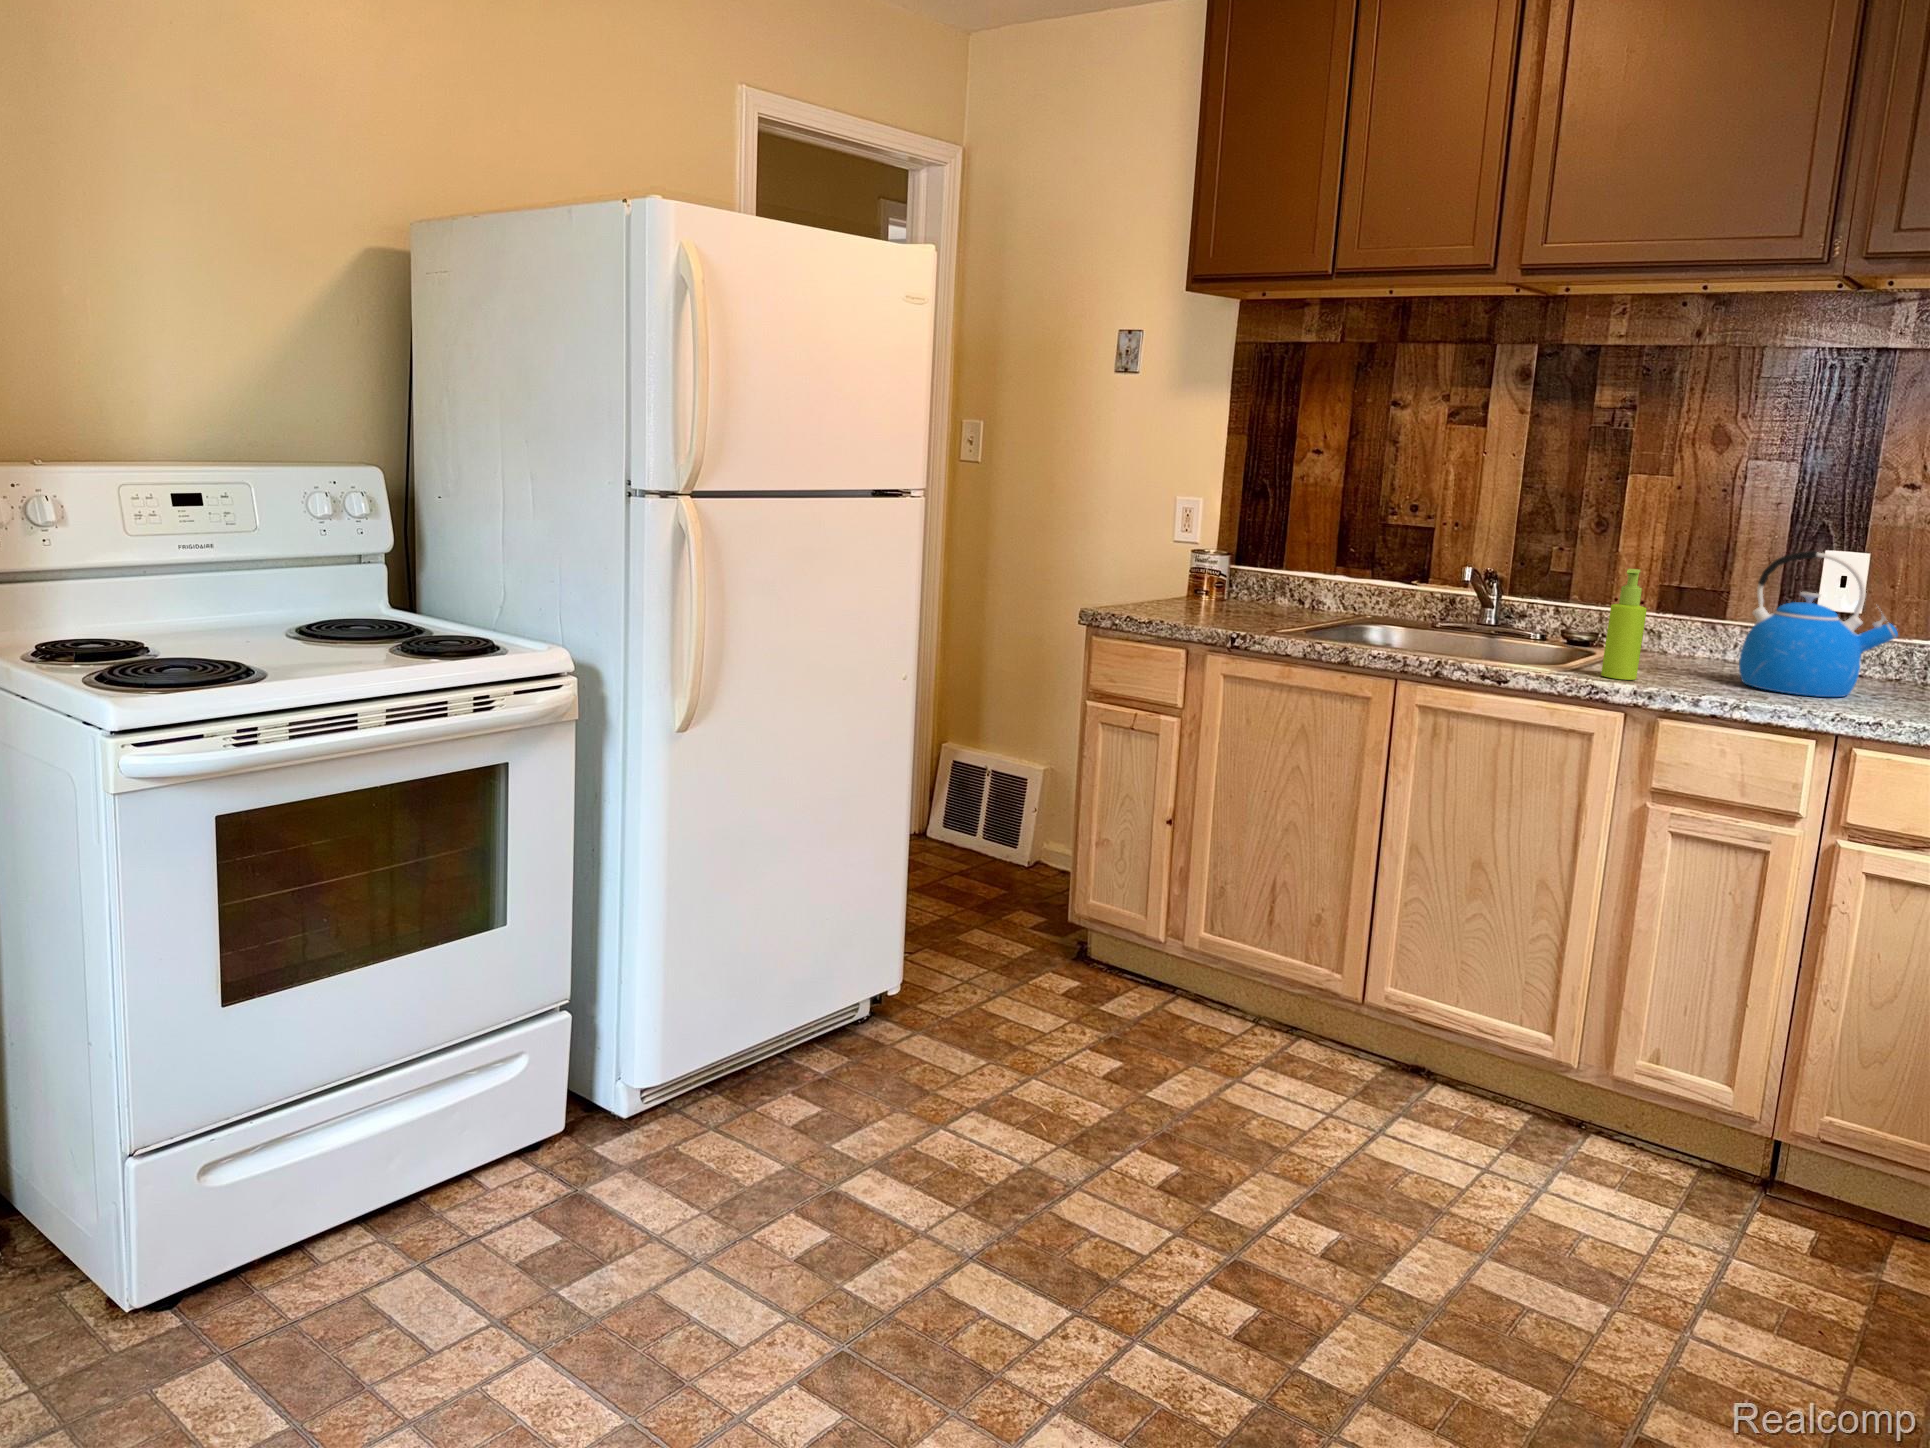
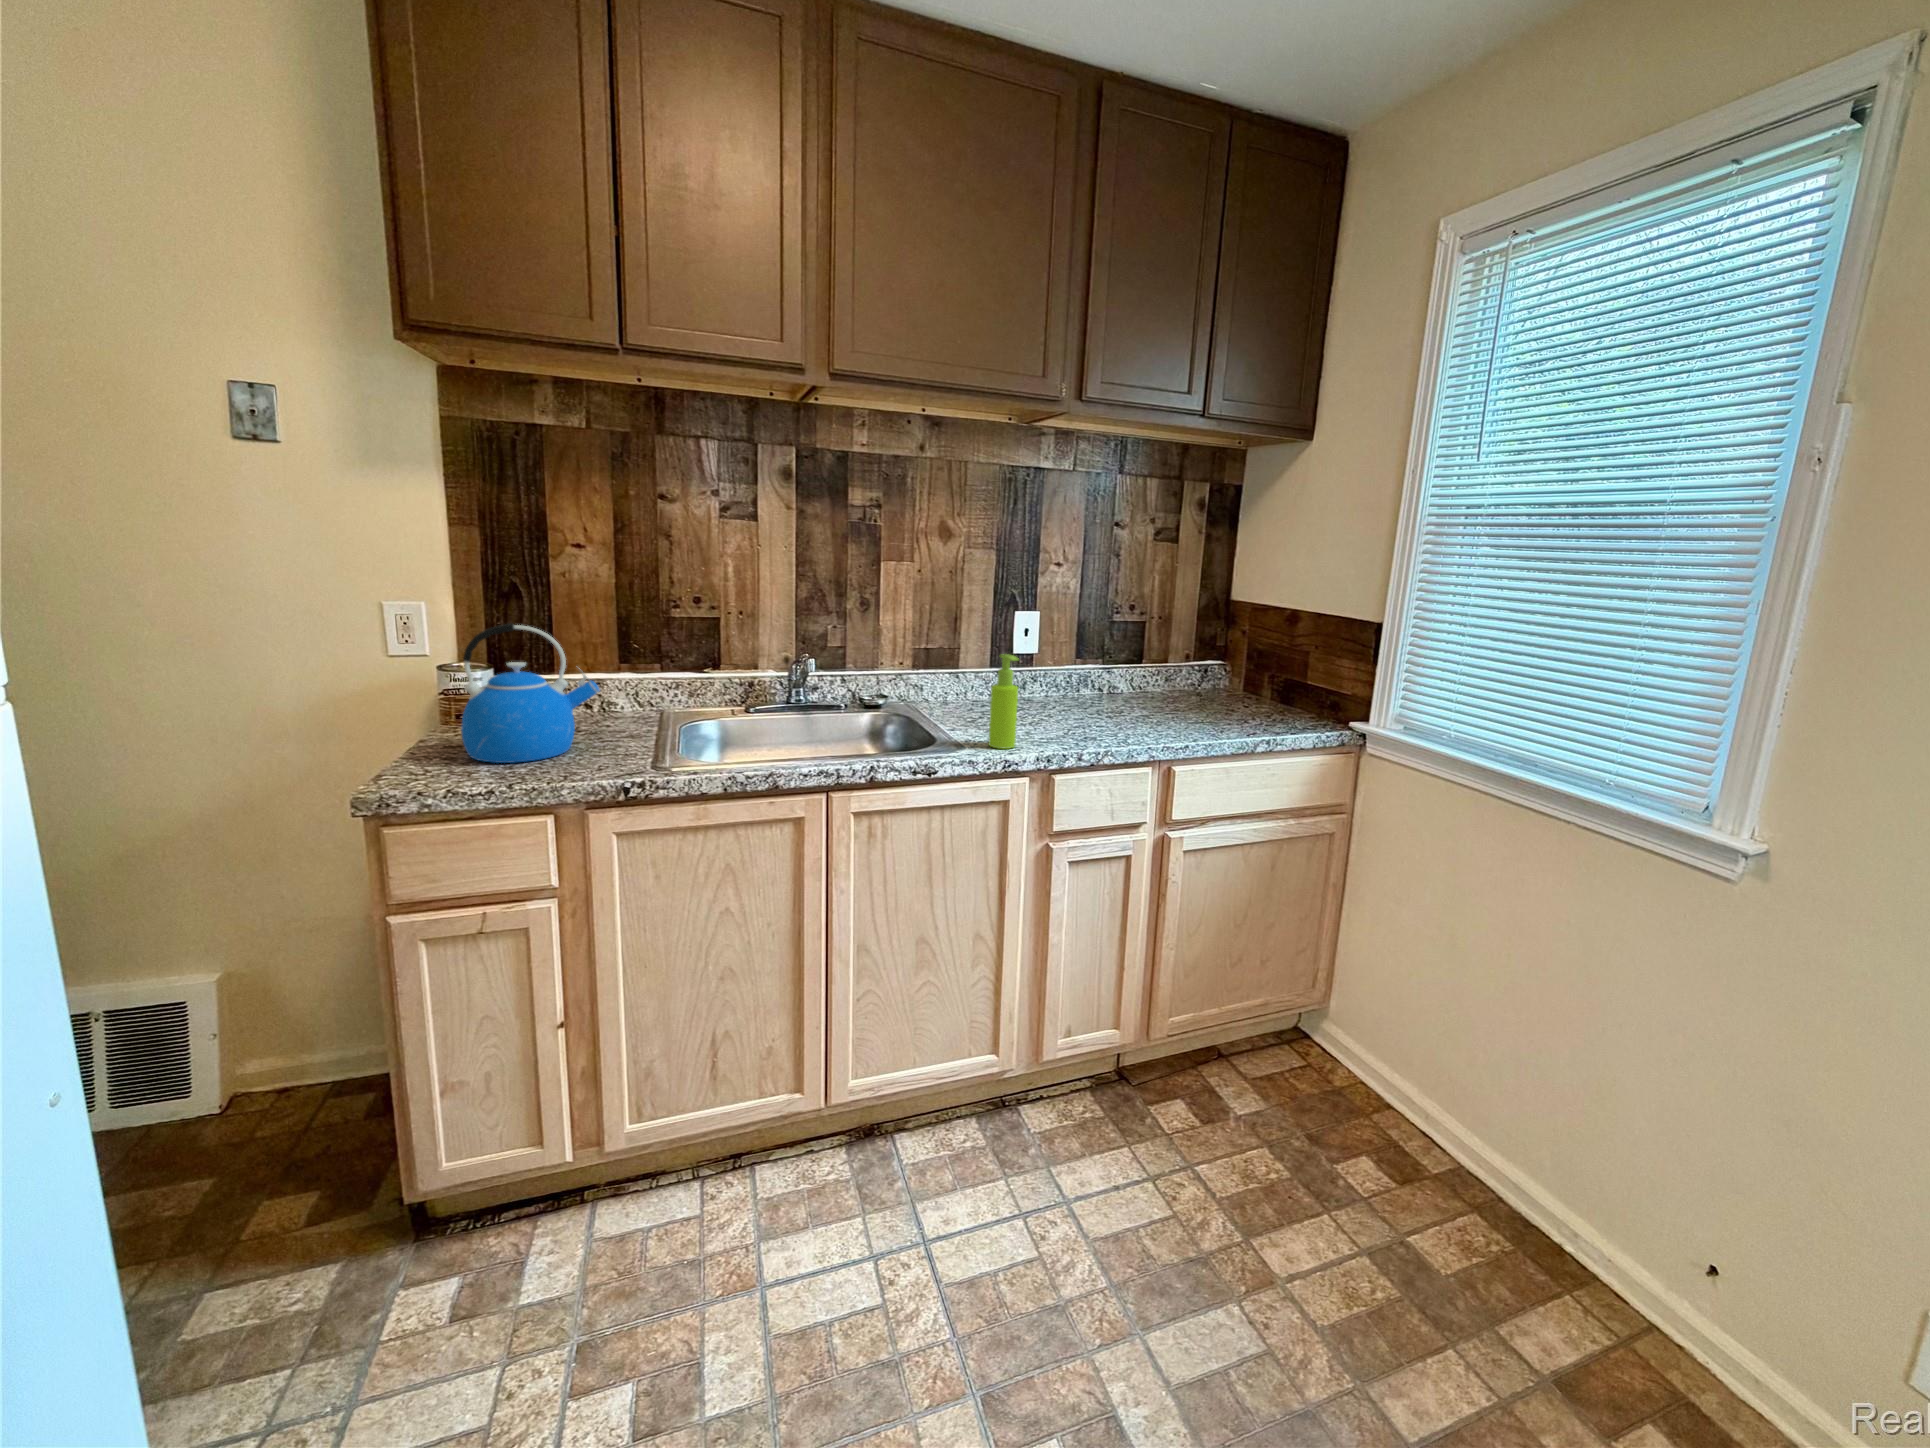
kettle: present [1739,551,1898,697] -> present [461,623,599,763]

